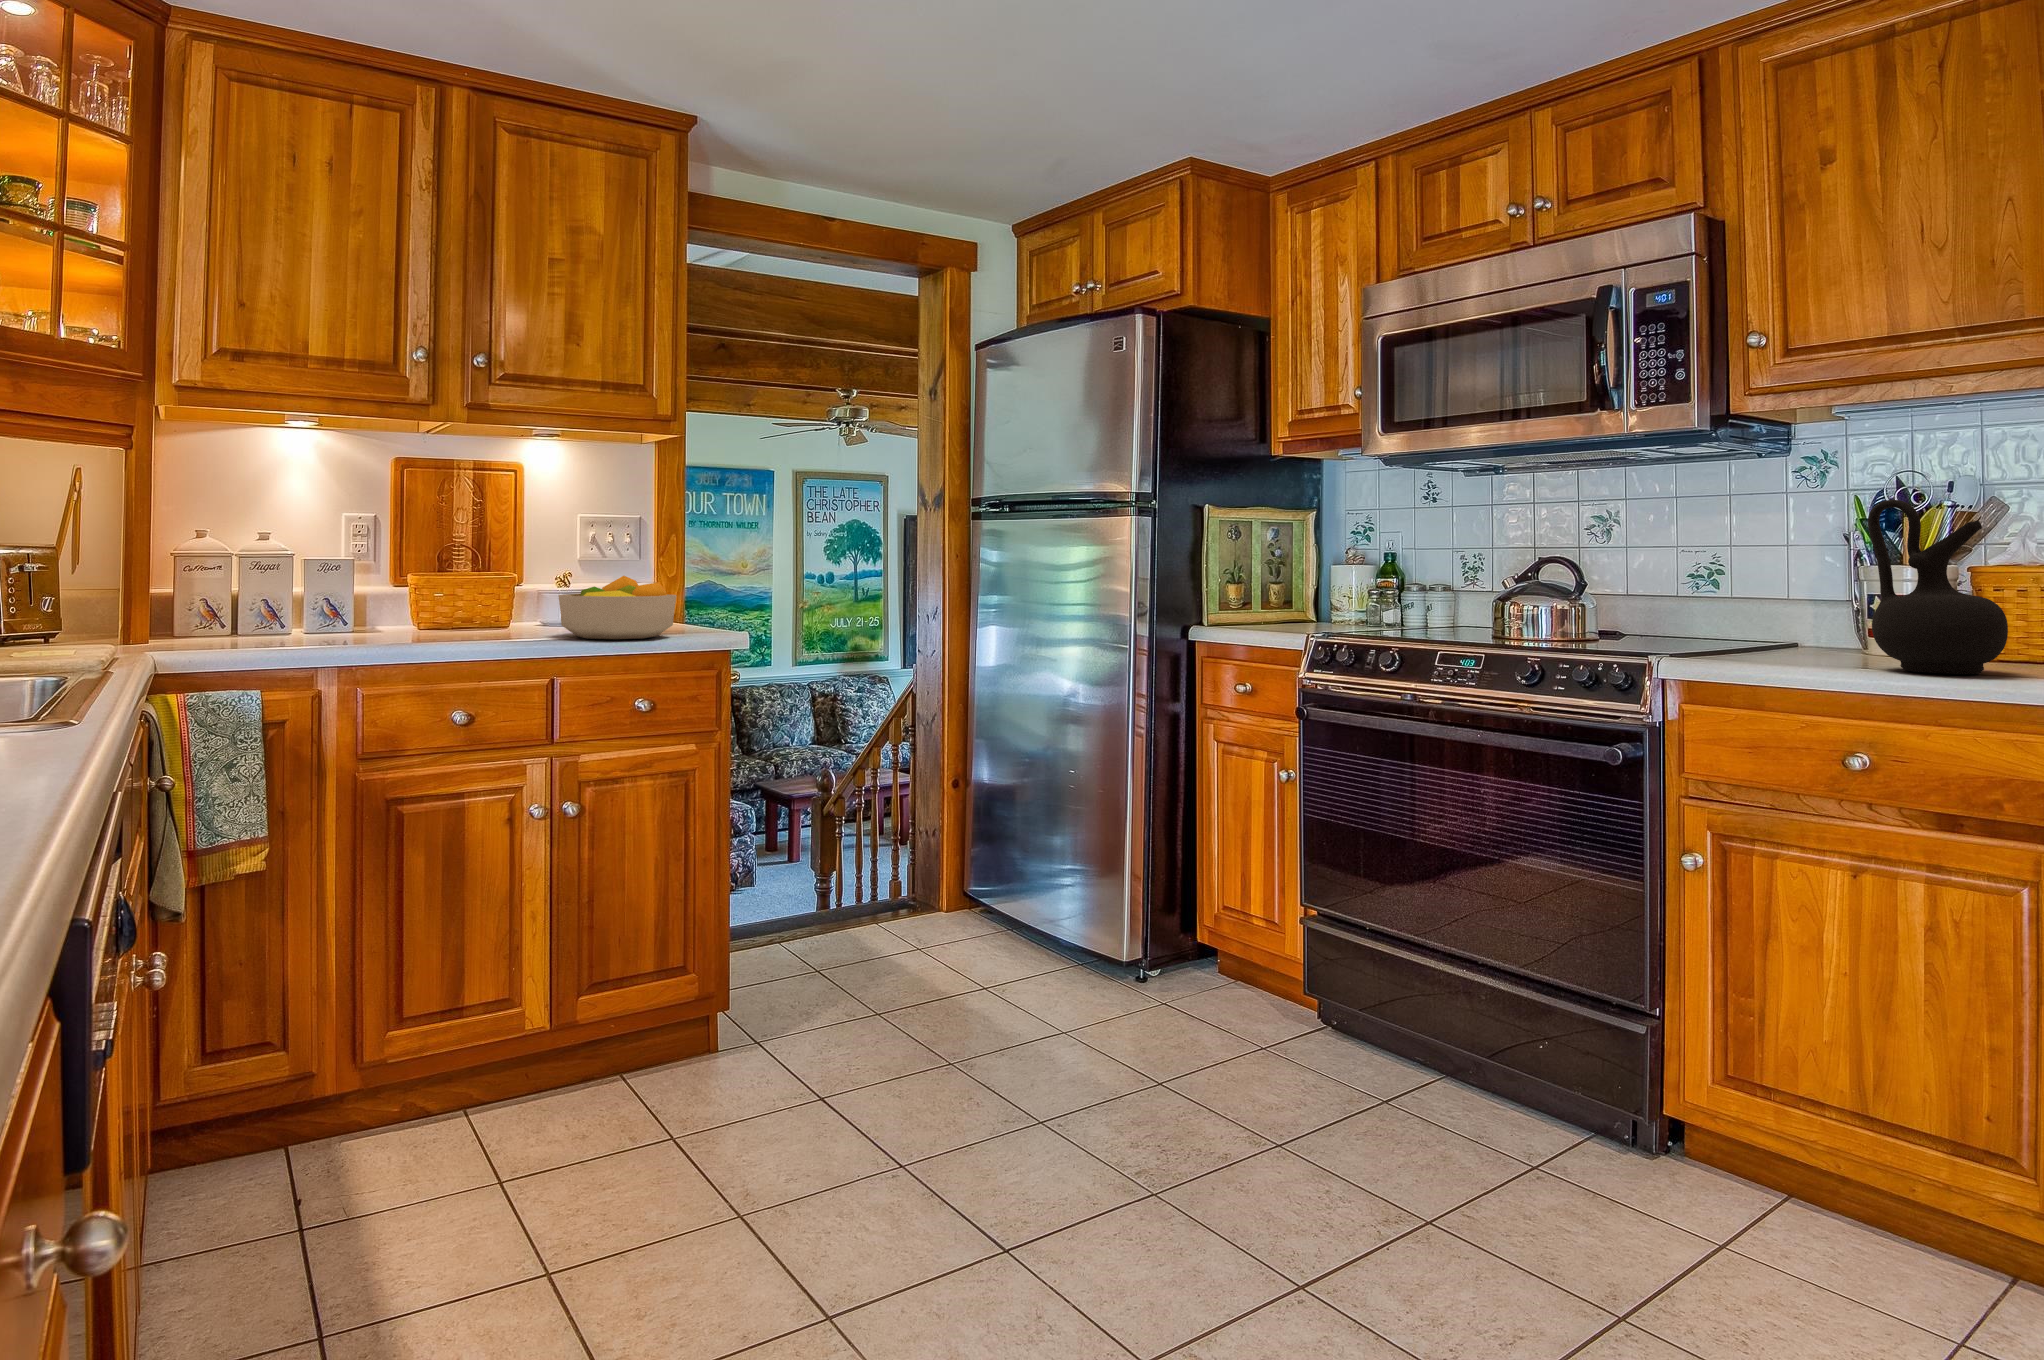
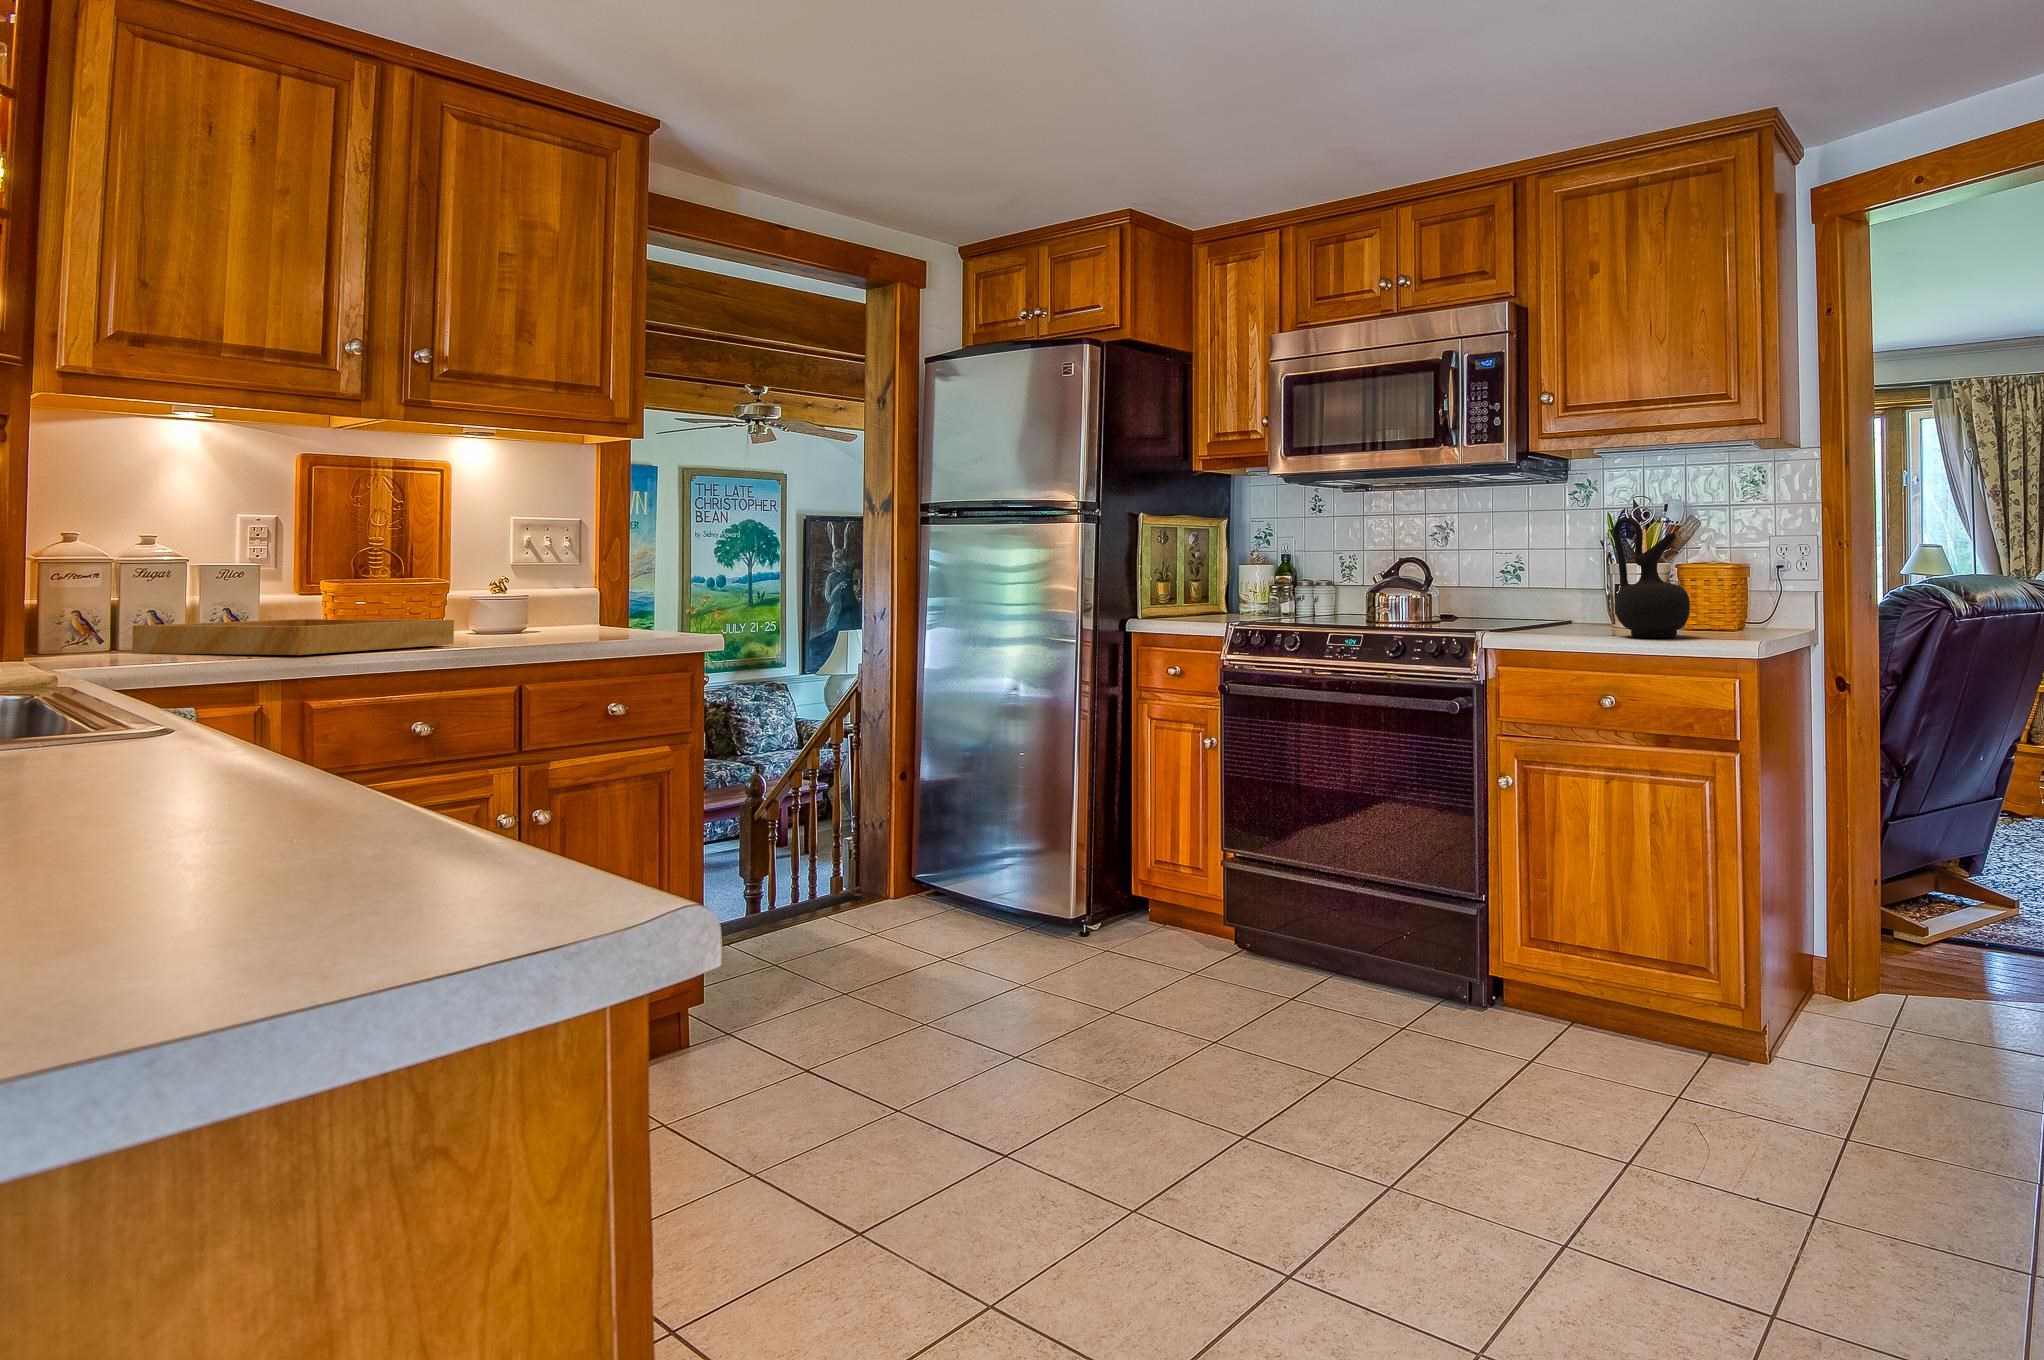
fruit bowl: present [559,576,677,639] -> none [514,579,644,643]
tray: none [237,611,499,647] -> present [132,619,454,655]

